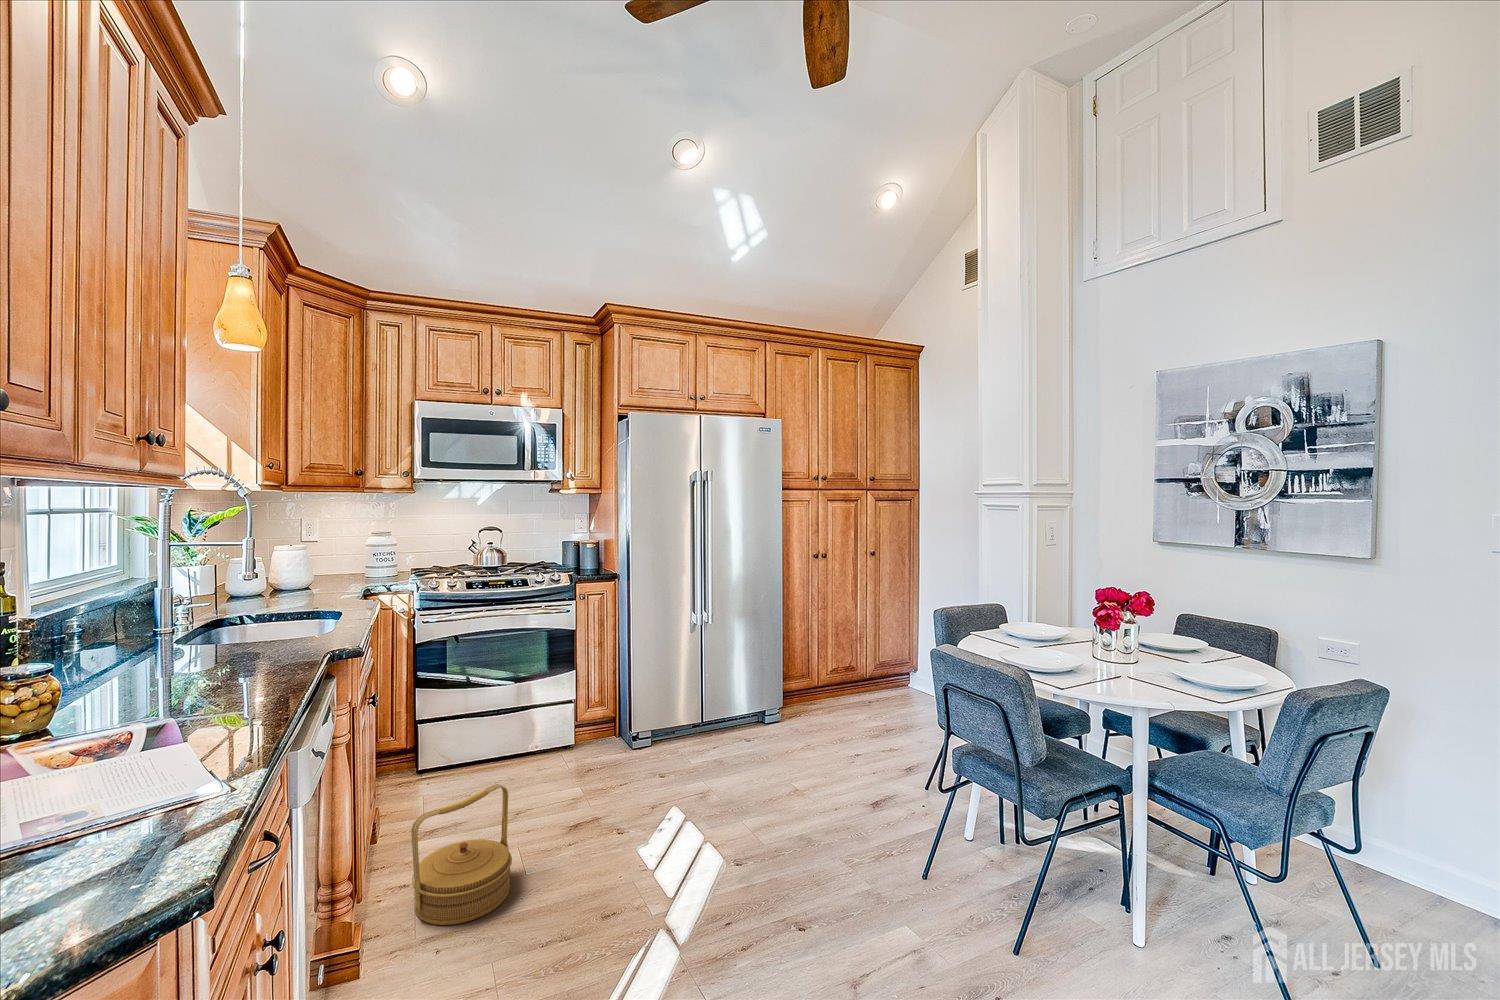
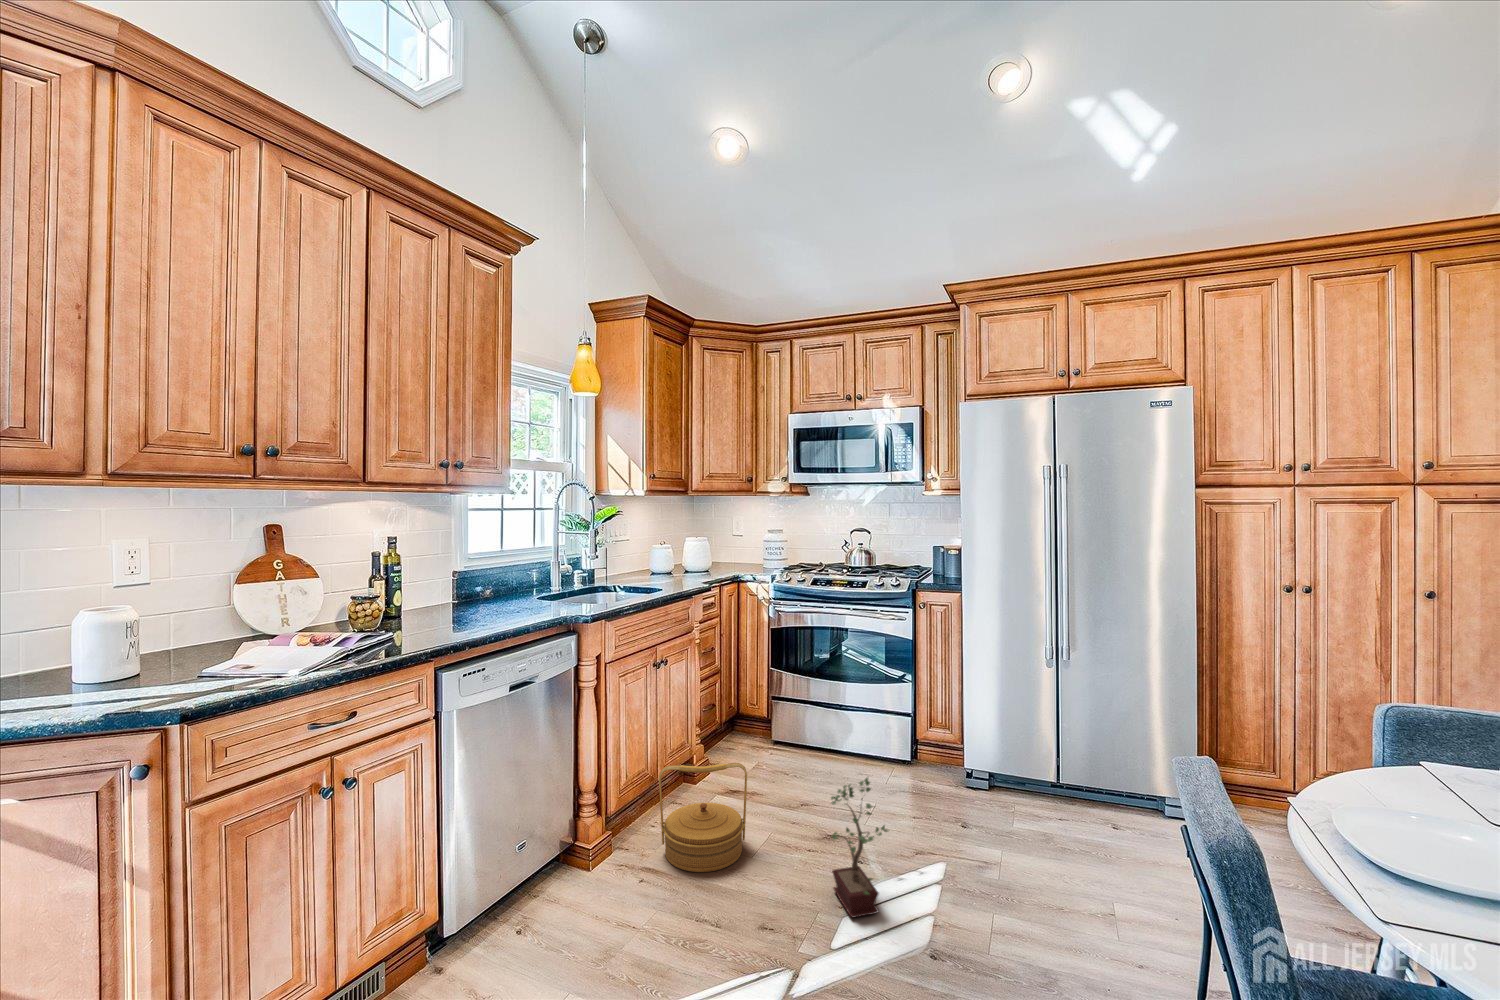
potted plant: none [611,743,701,874] -> present [831,778,888,917]

